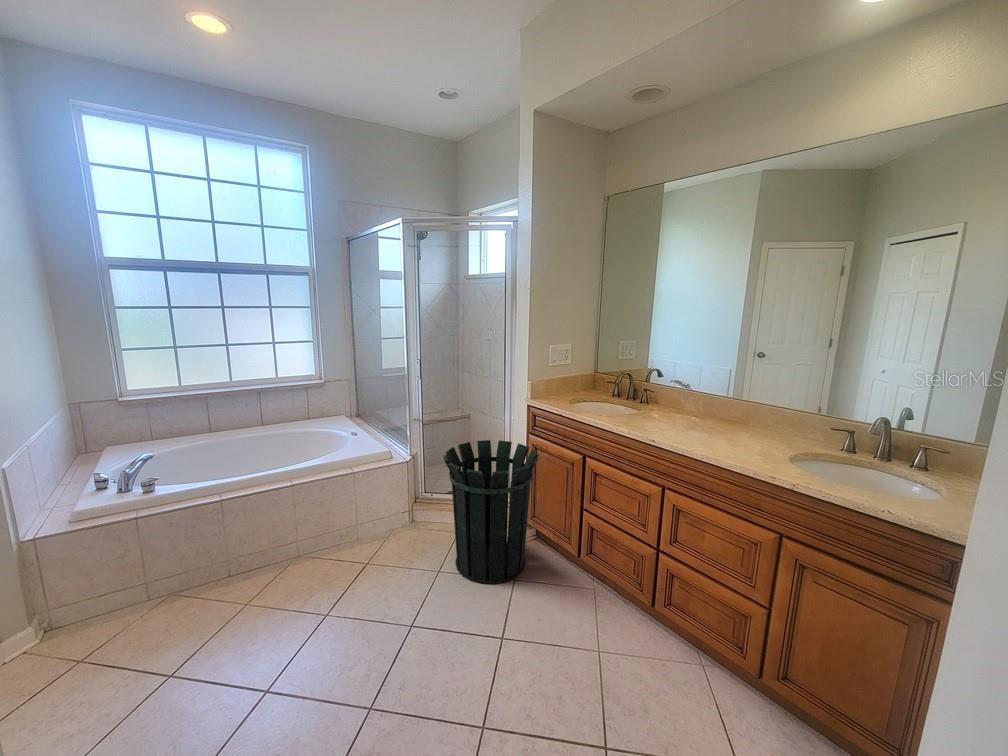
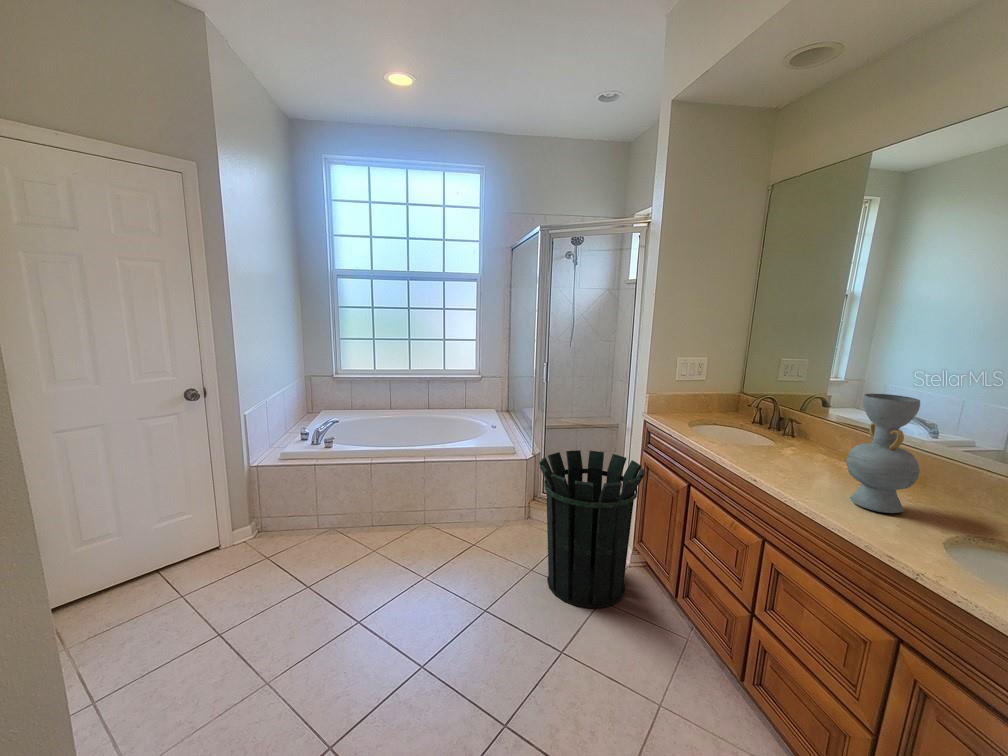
decorative vase: none [721,374,765,454] -> present [847,394,920,513]

